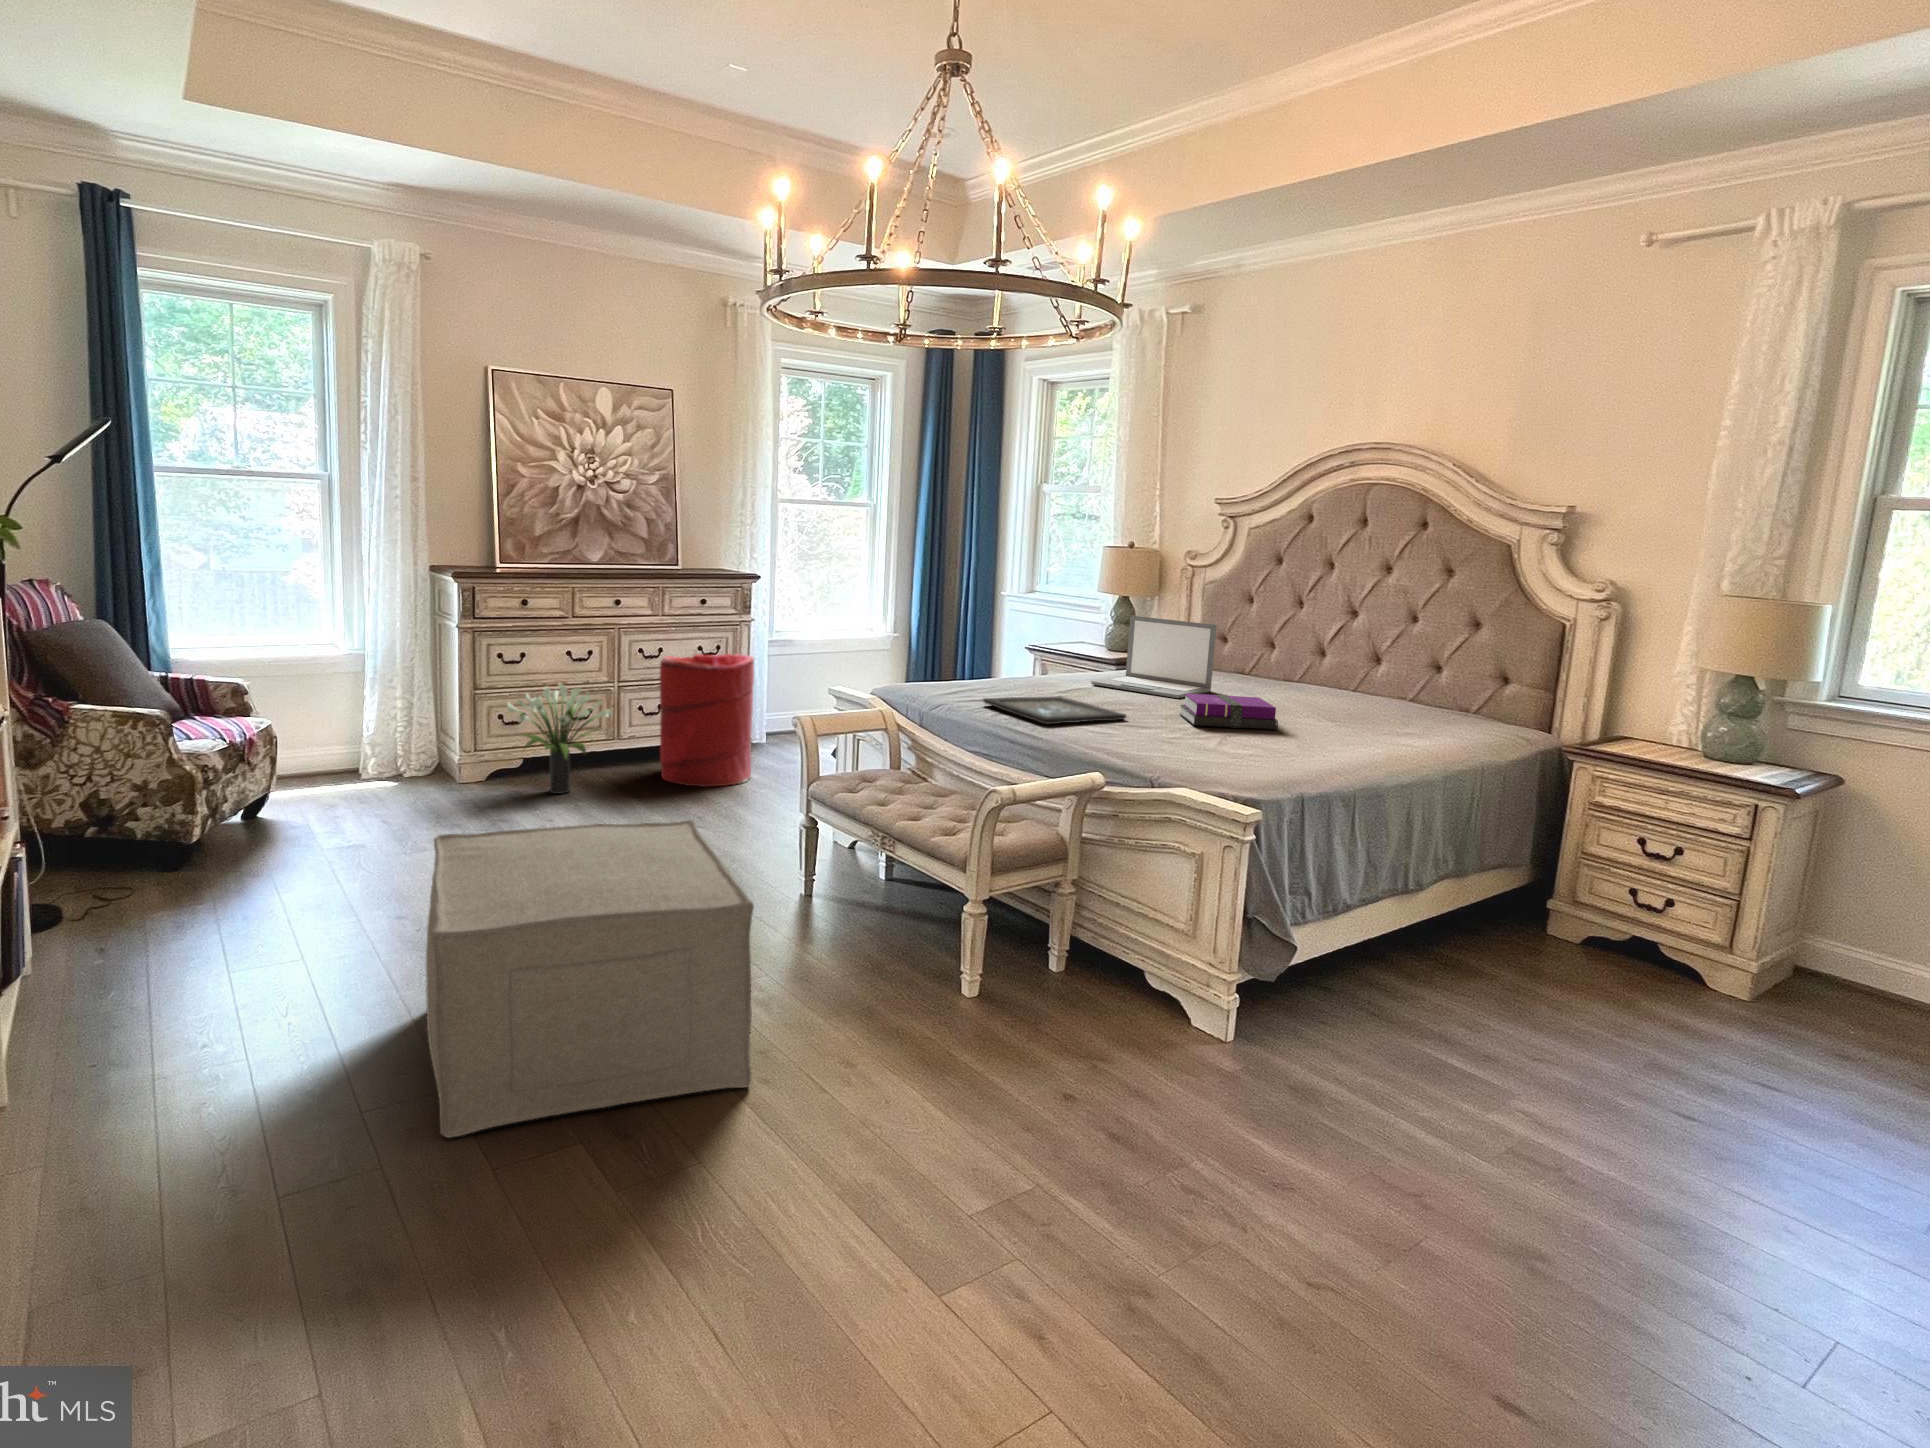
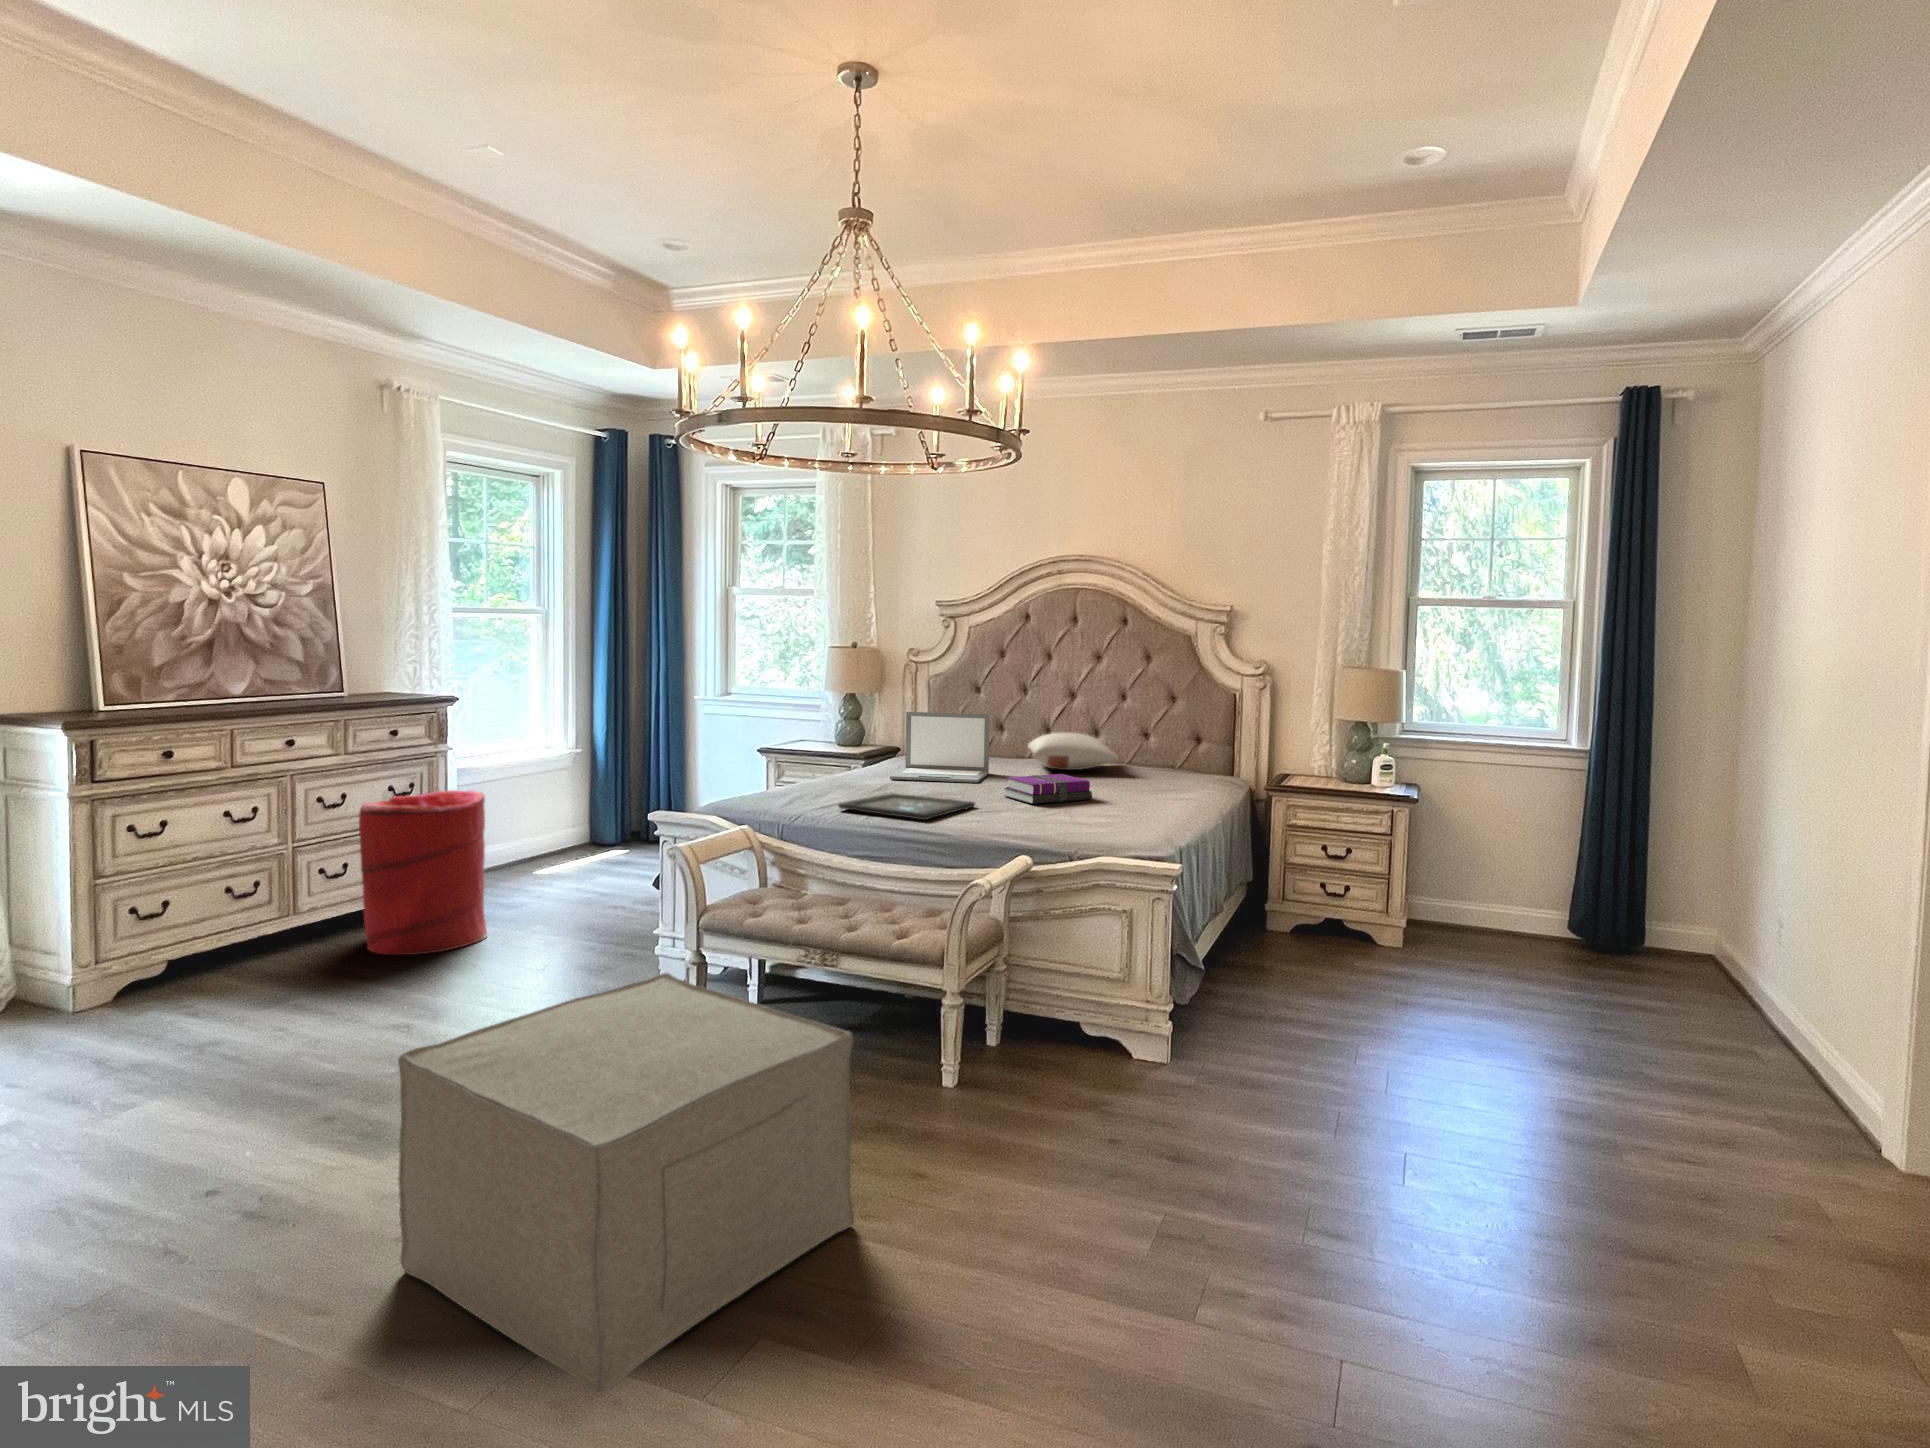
pillow: none [1259,654,1381,699] -> present [1028,732,1118,770]
potted plant: present [507,684,613,794] -> none [162,855,324,998]

